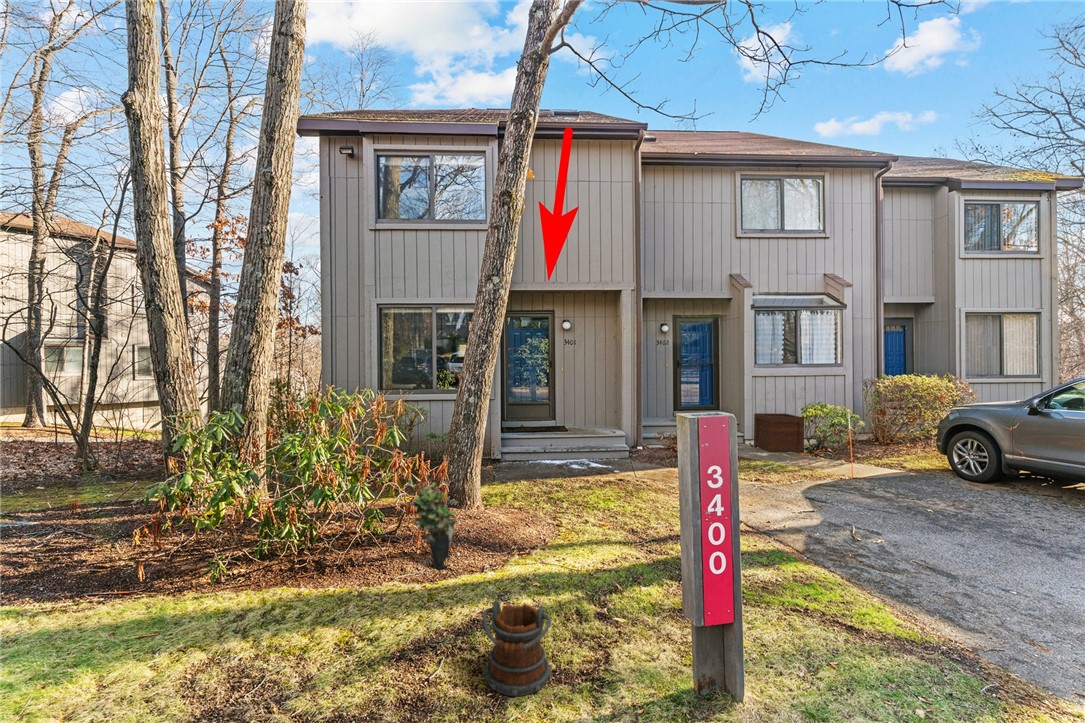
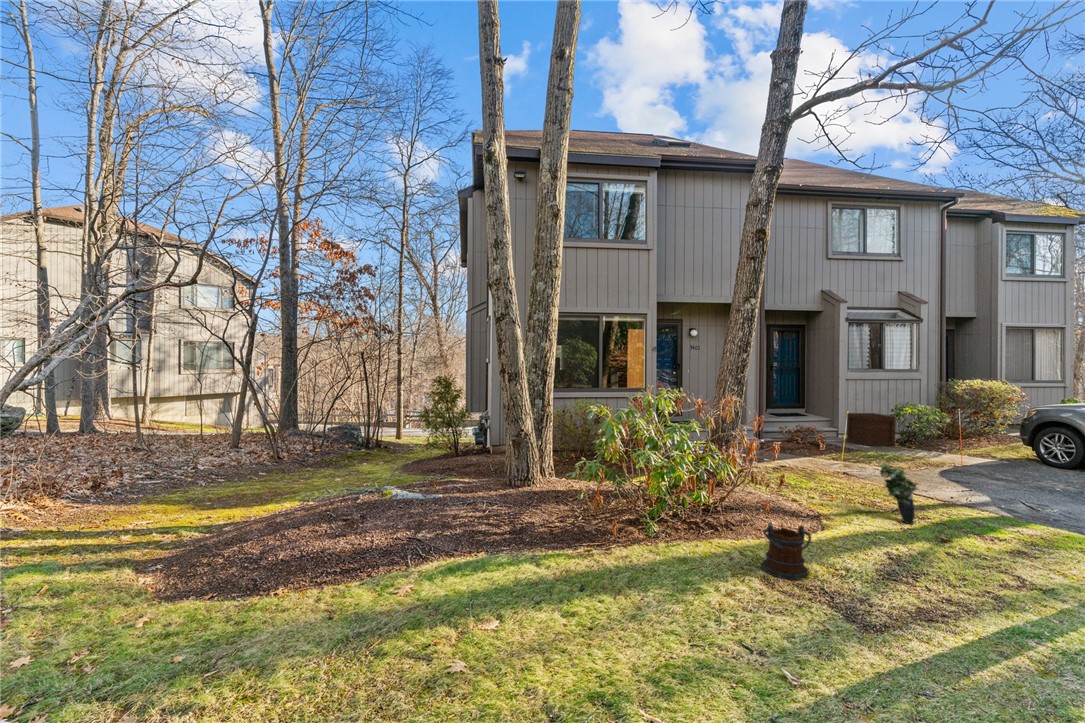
potted plant: present [411,483,457,570] -> present [878,462,919,524]
bucket: present [483,600,552,696] -> present [761,524,811,580]

